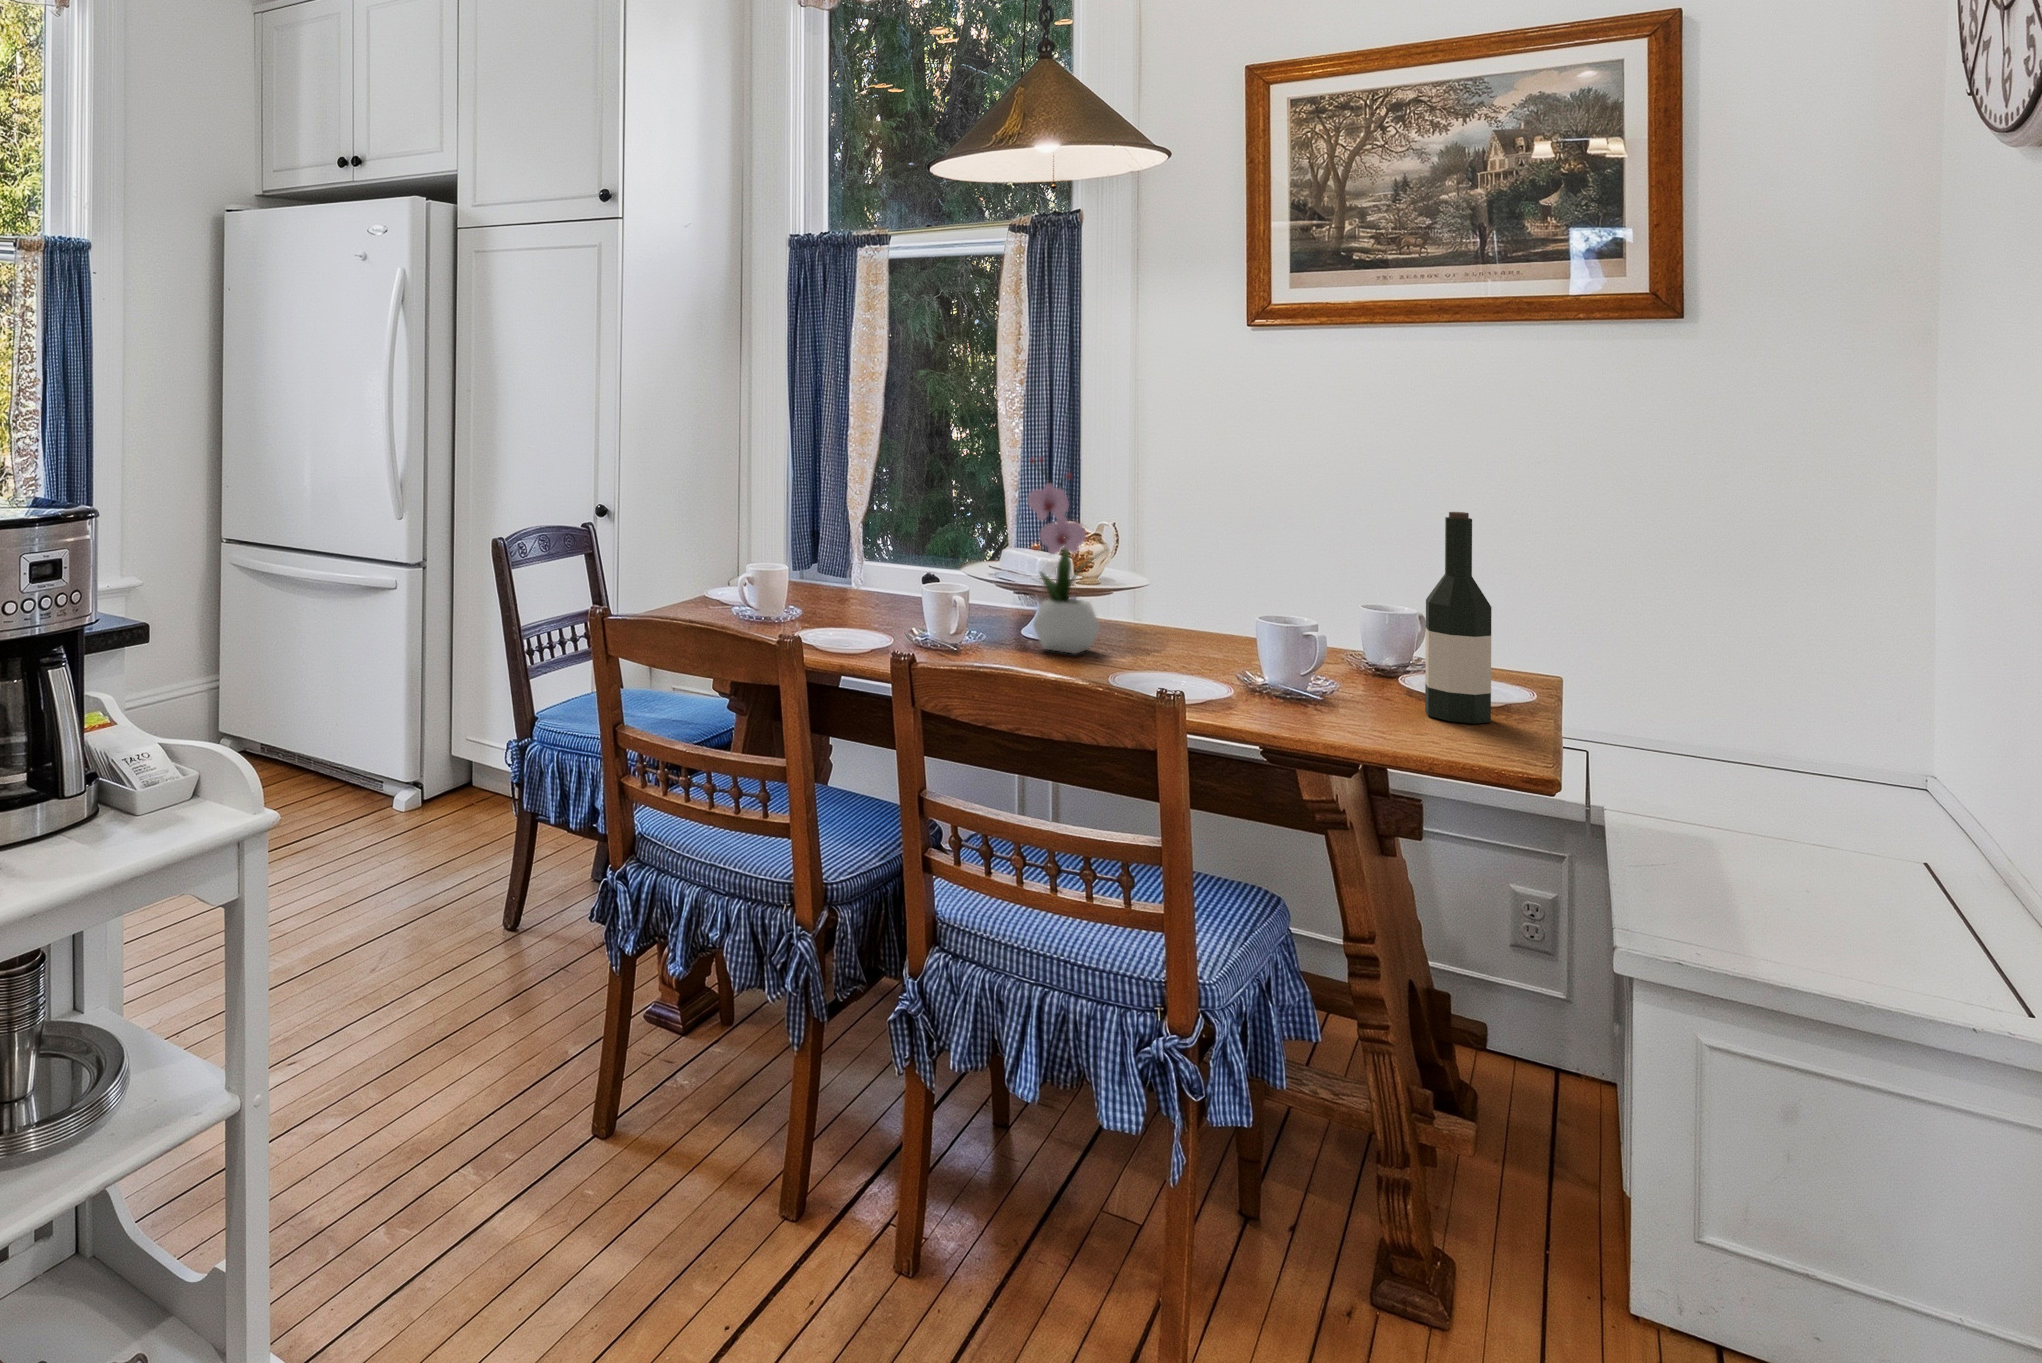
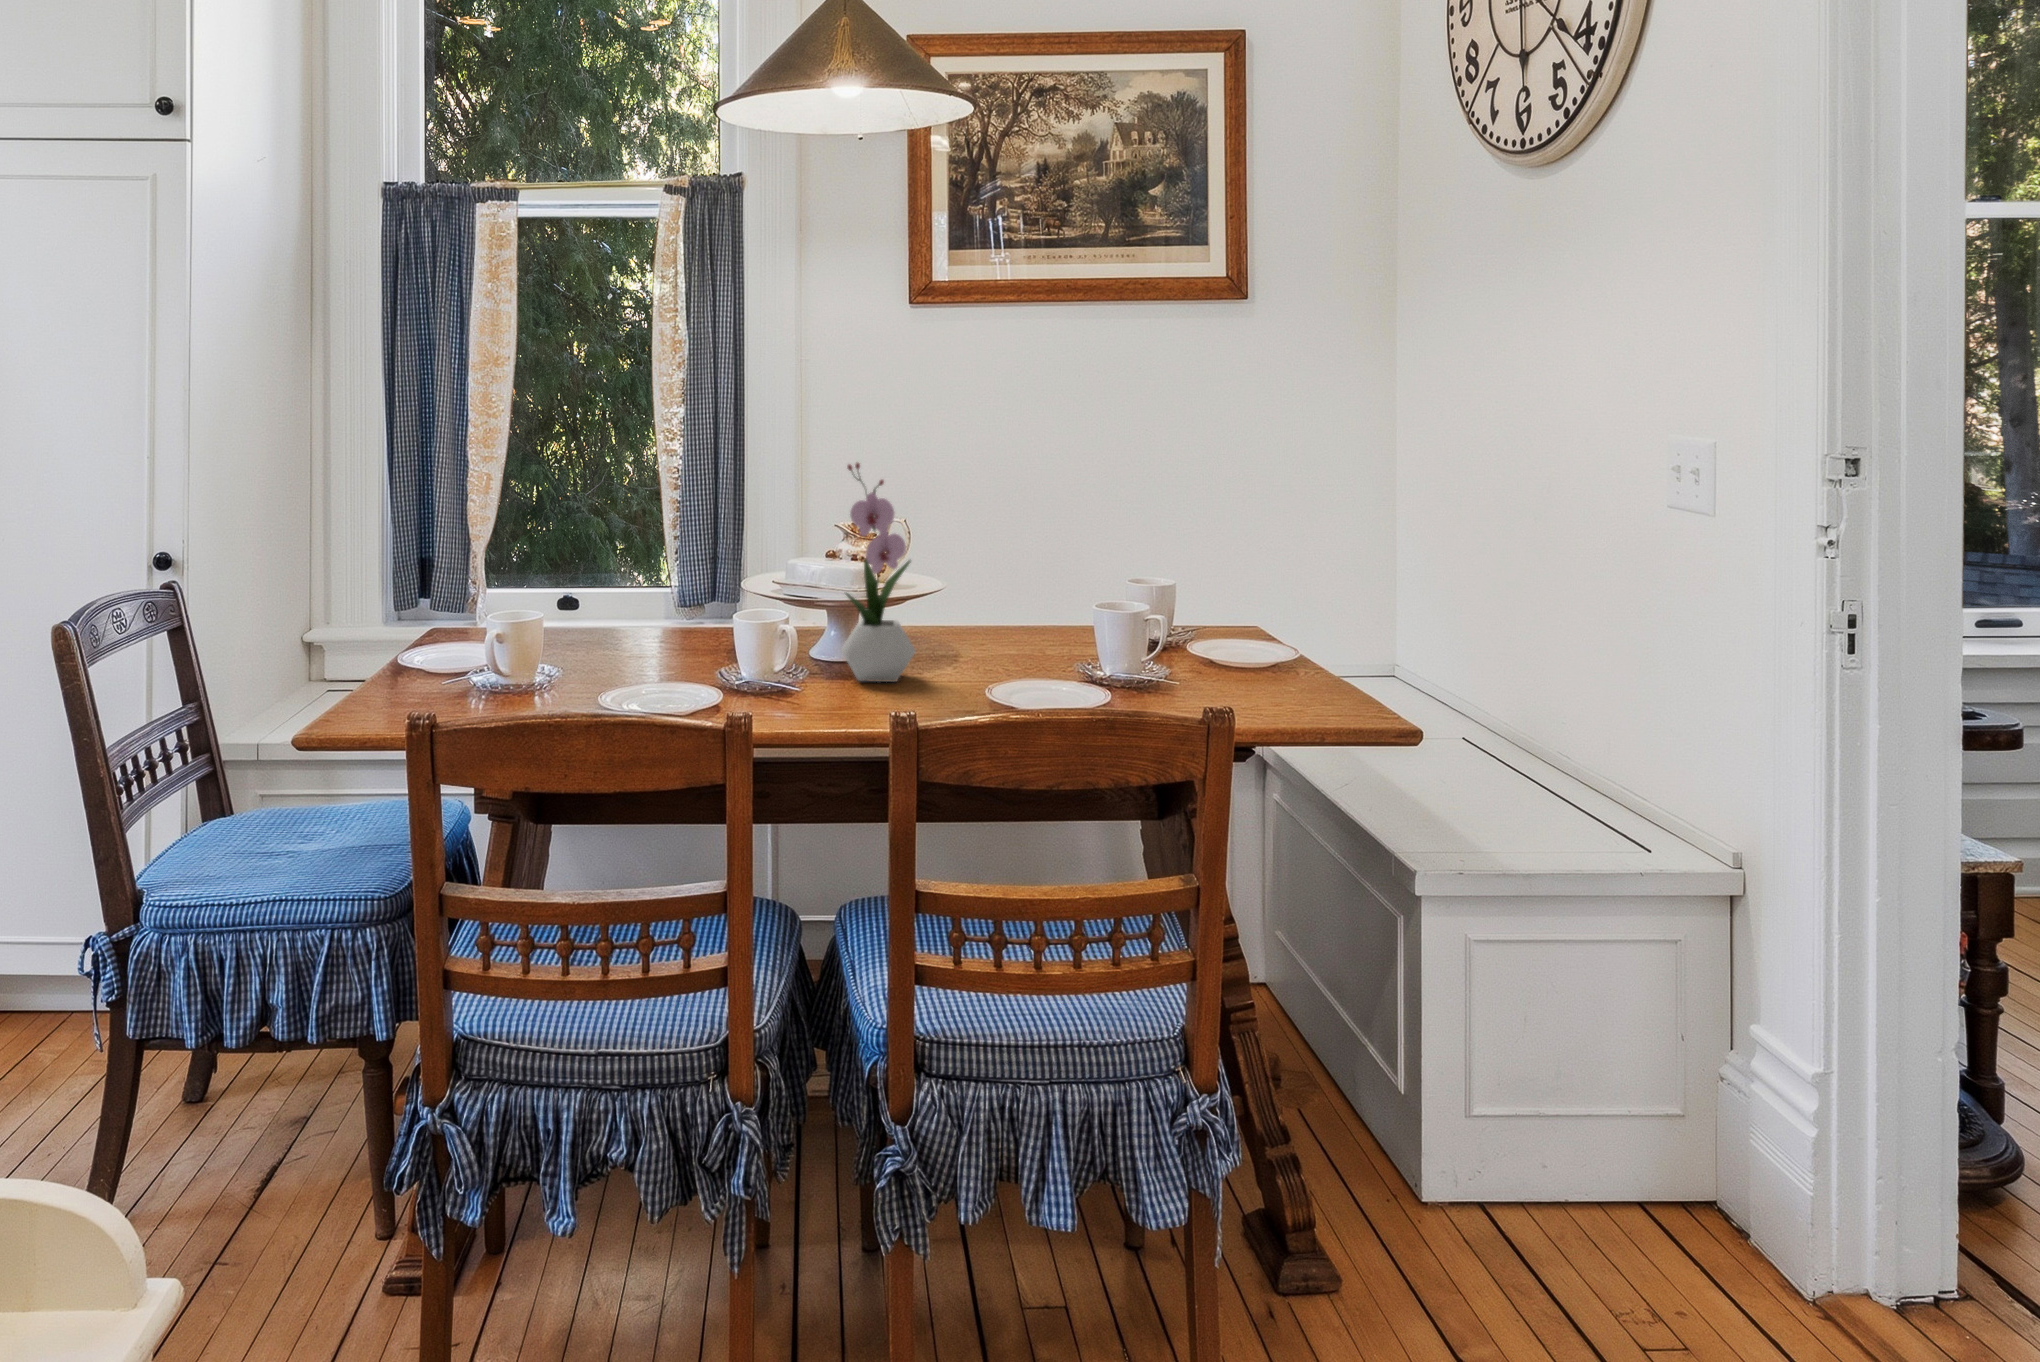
wine bottle: present [1425,512,1492,724] -> none [1251,498,1308,702]

